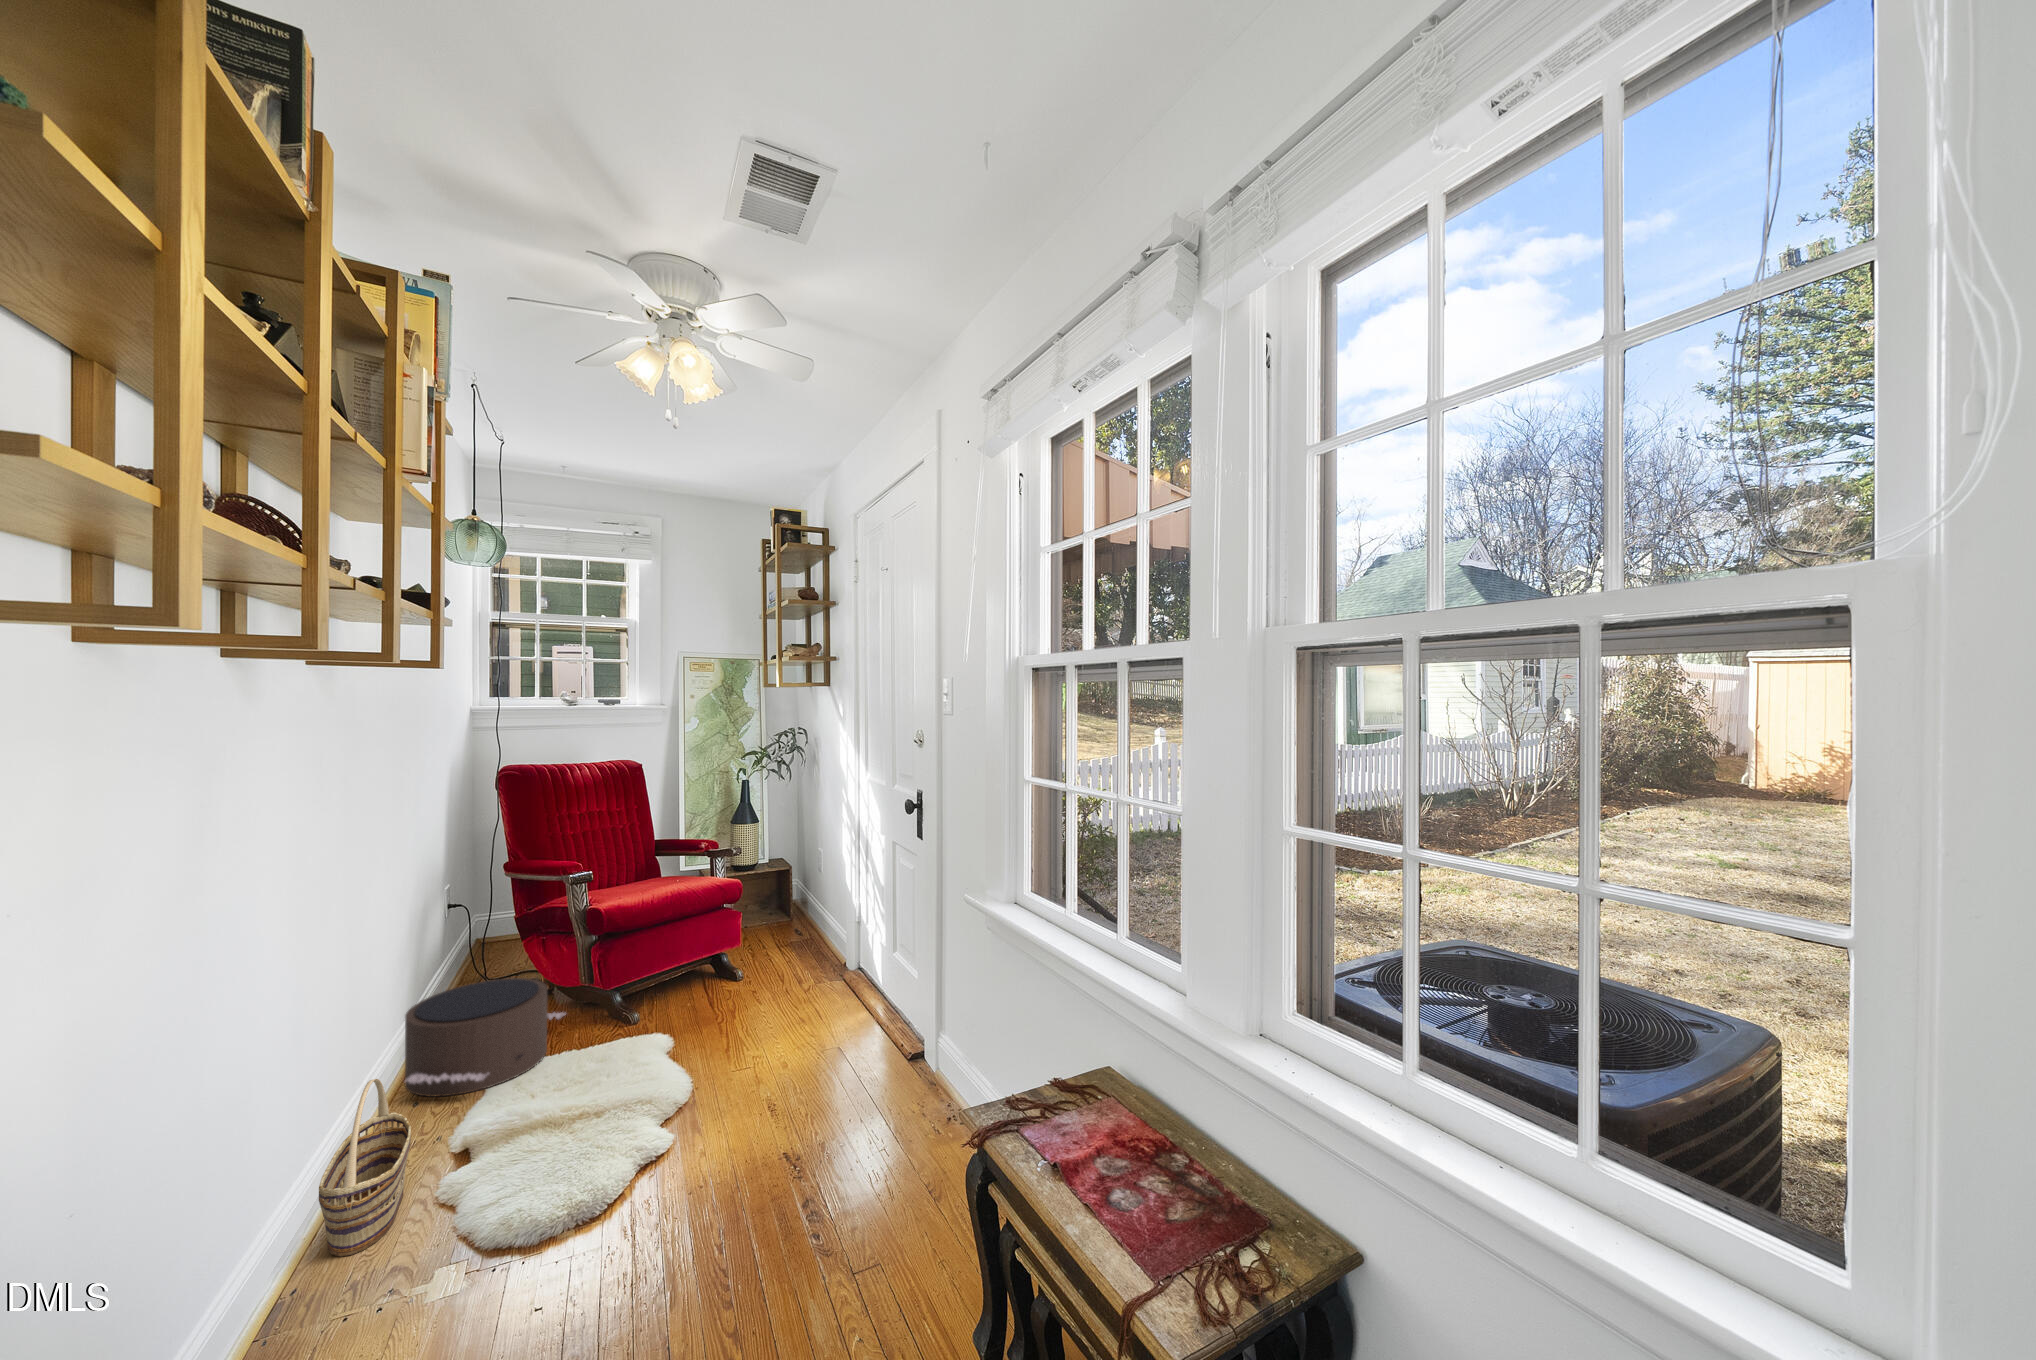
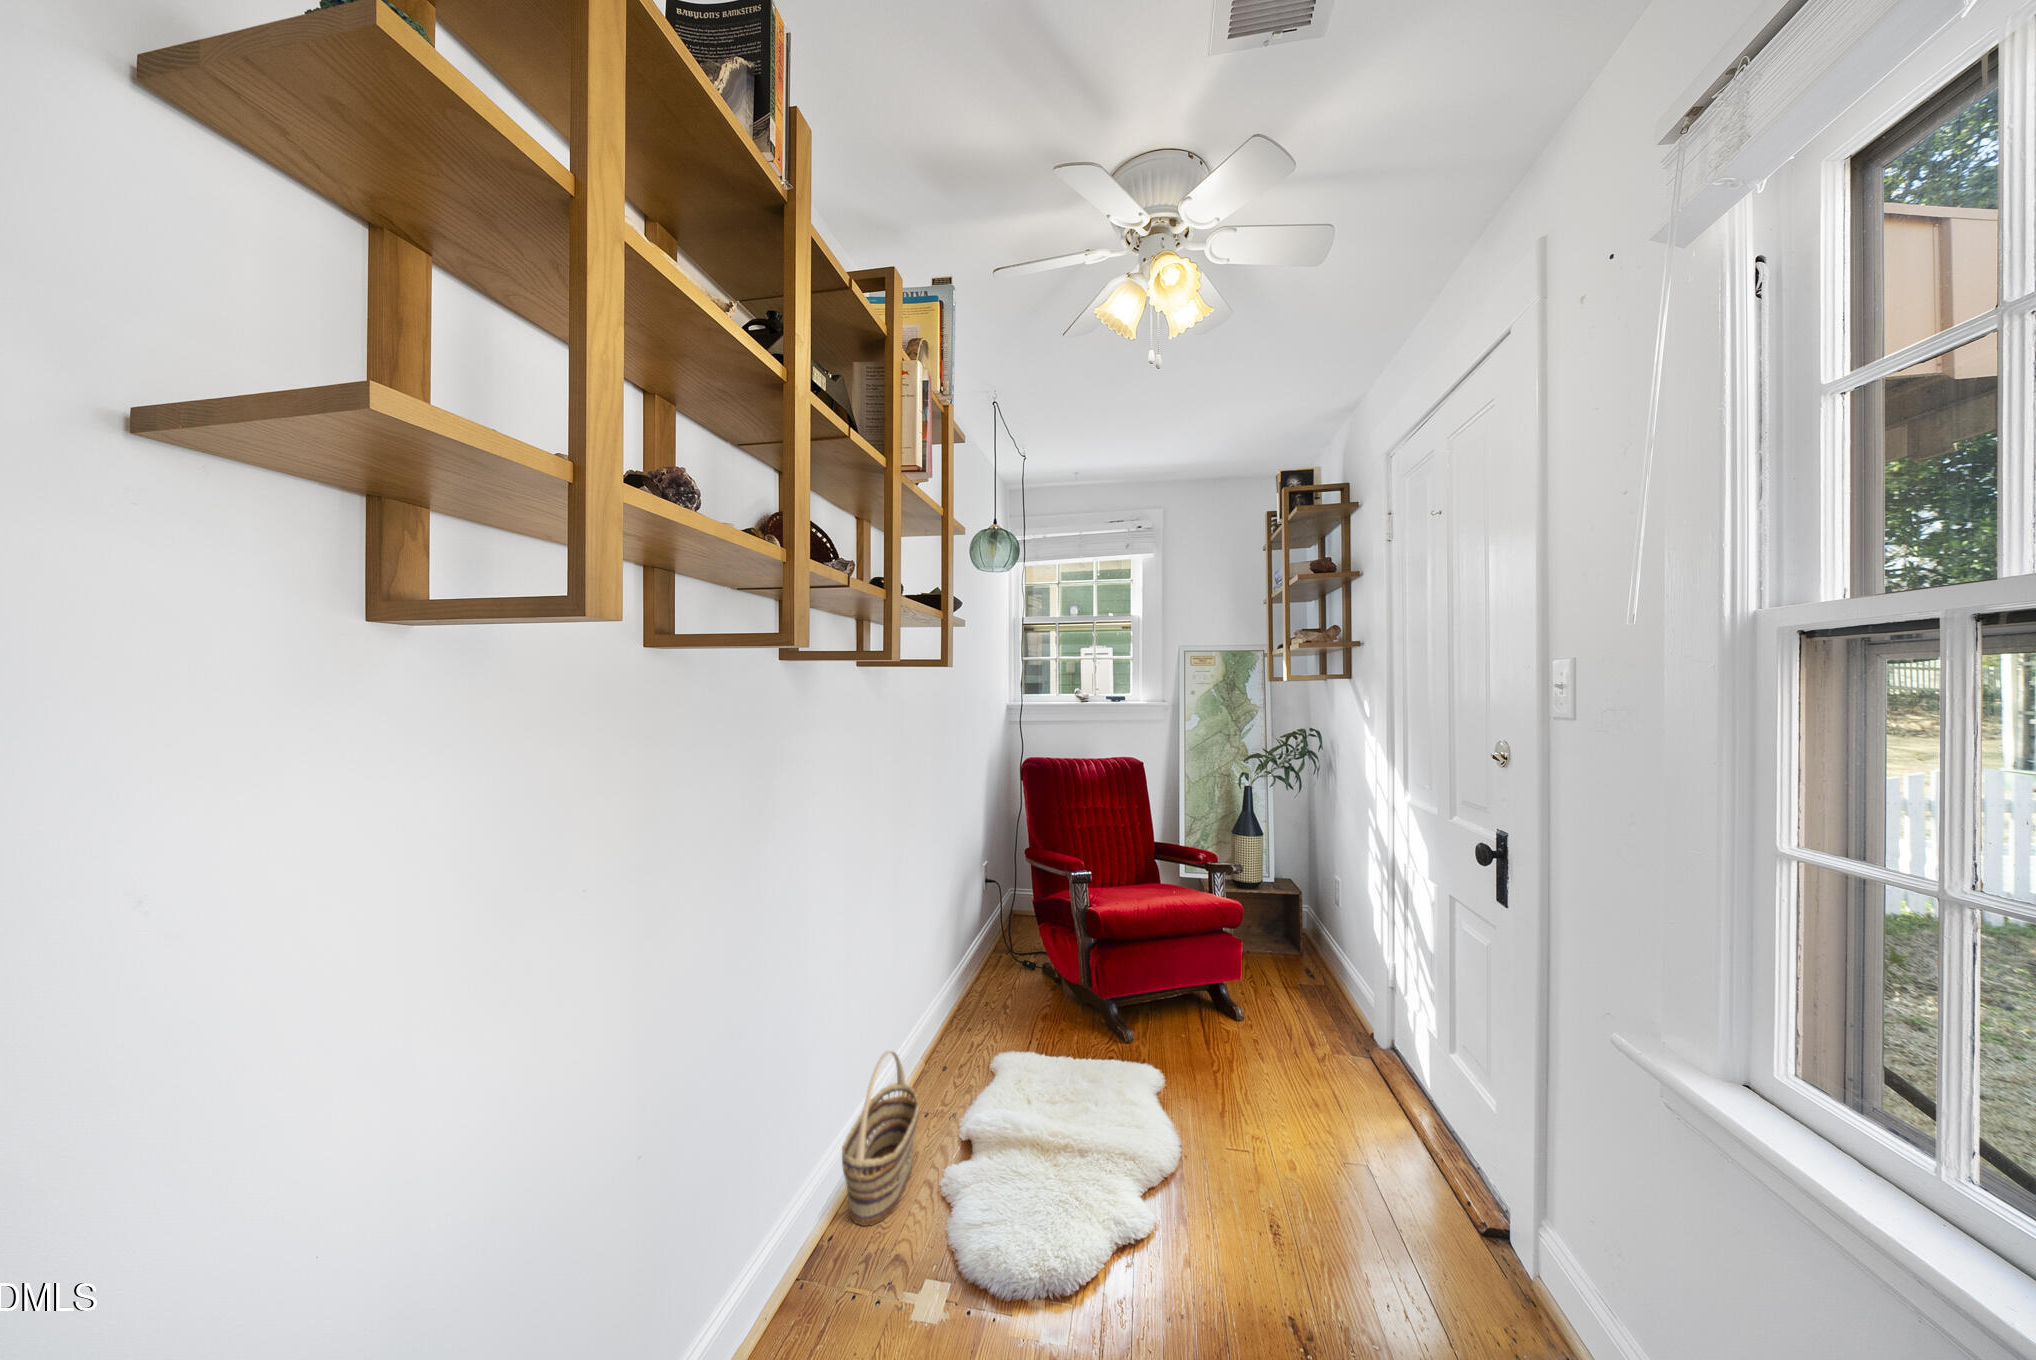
pouf: present [404,978,566,1097] -> none [931,960,1066,1073]

